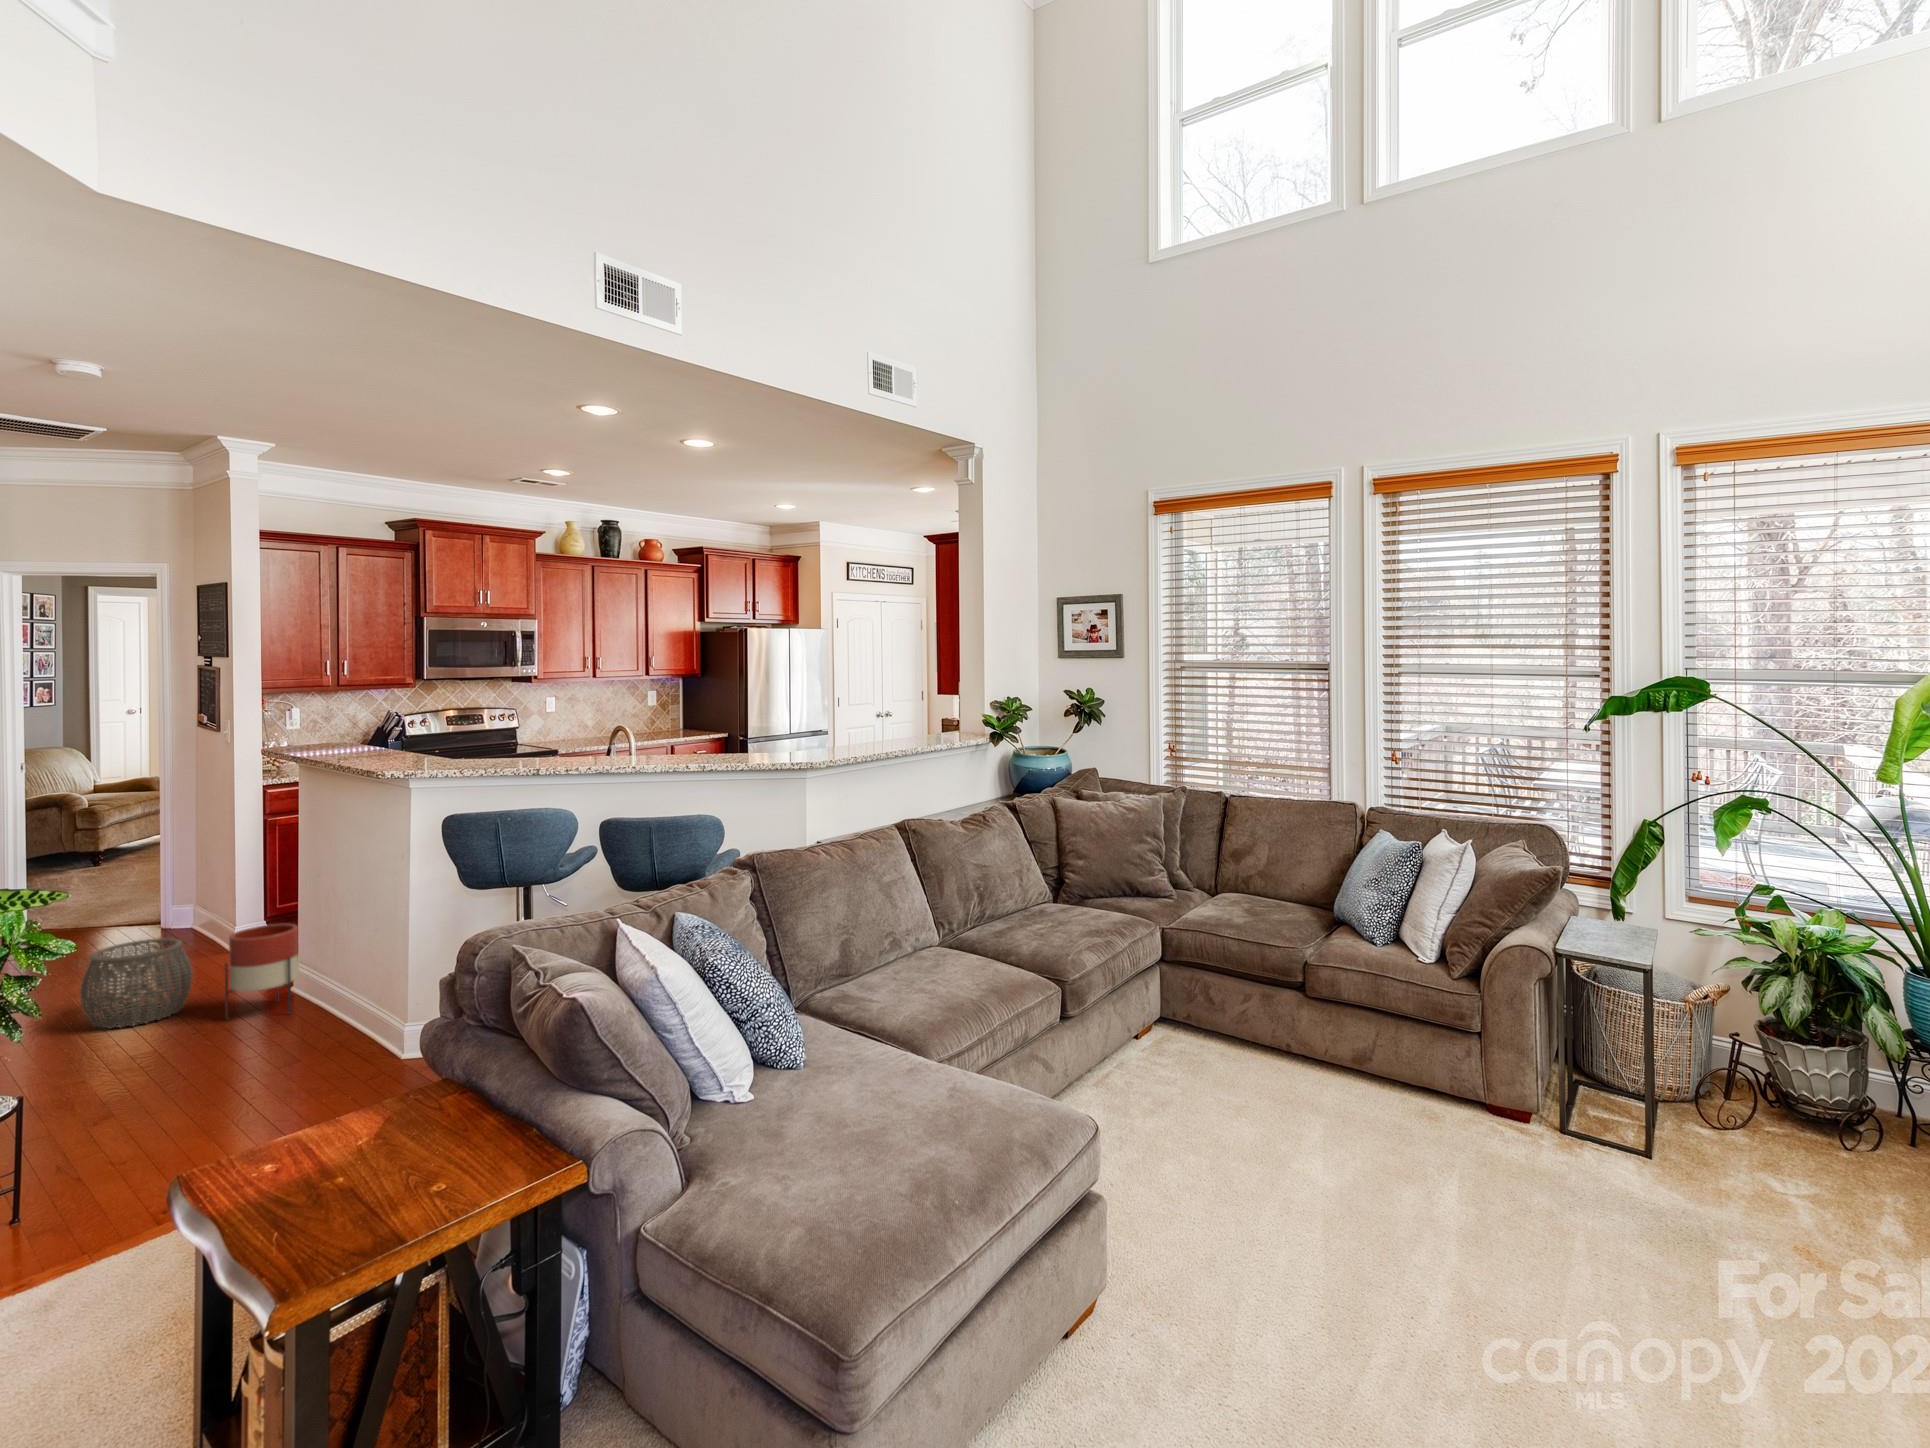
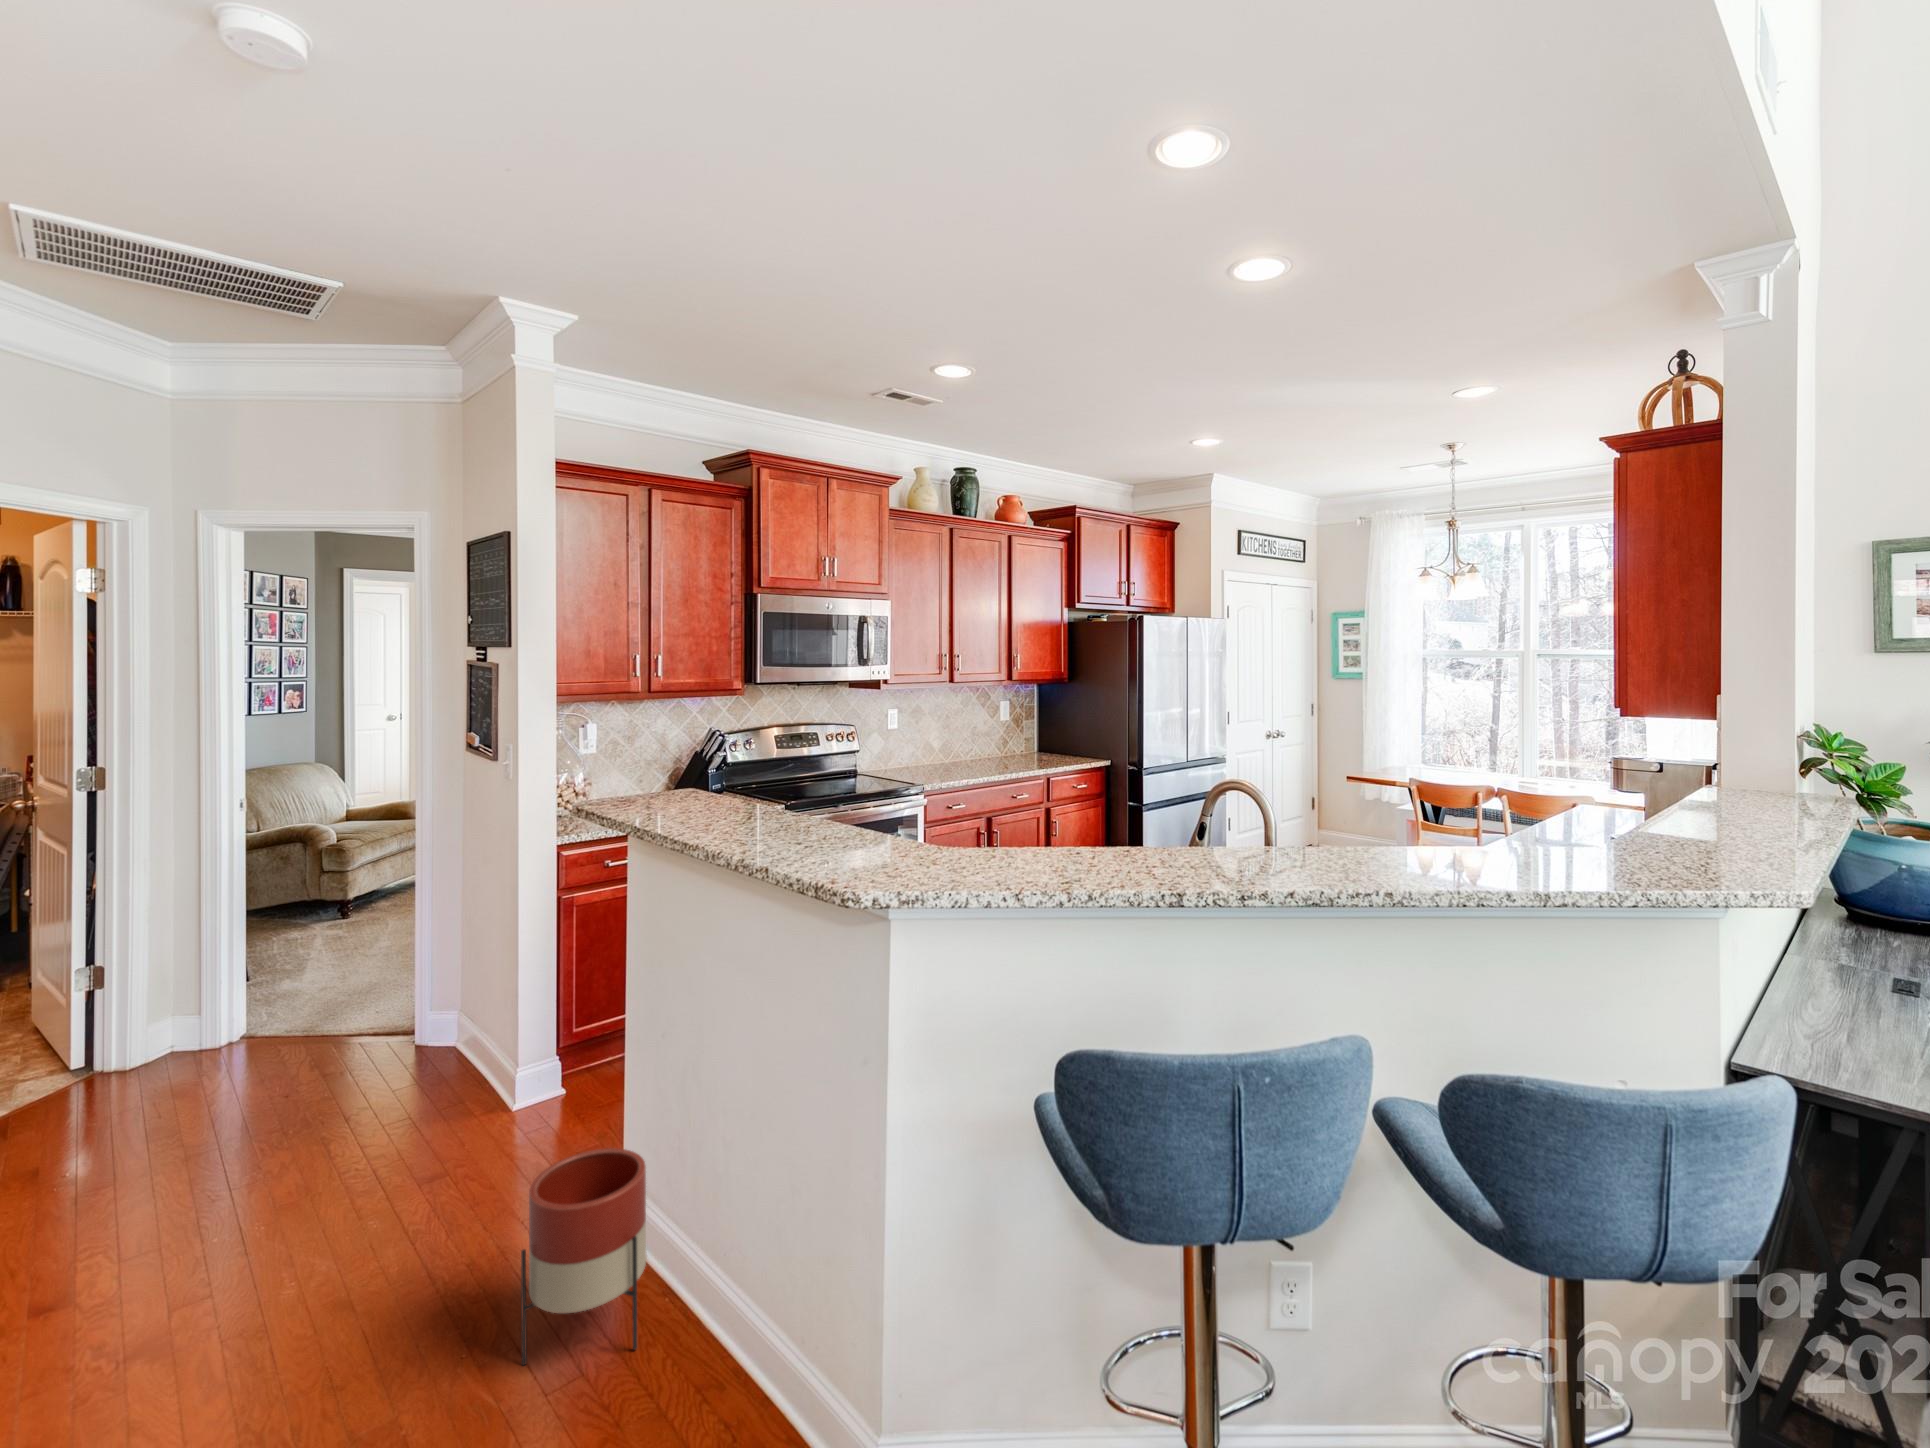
woven basket: present [80,938,193,1029] -> none [264,1165,463,1382]

